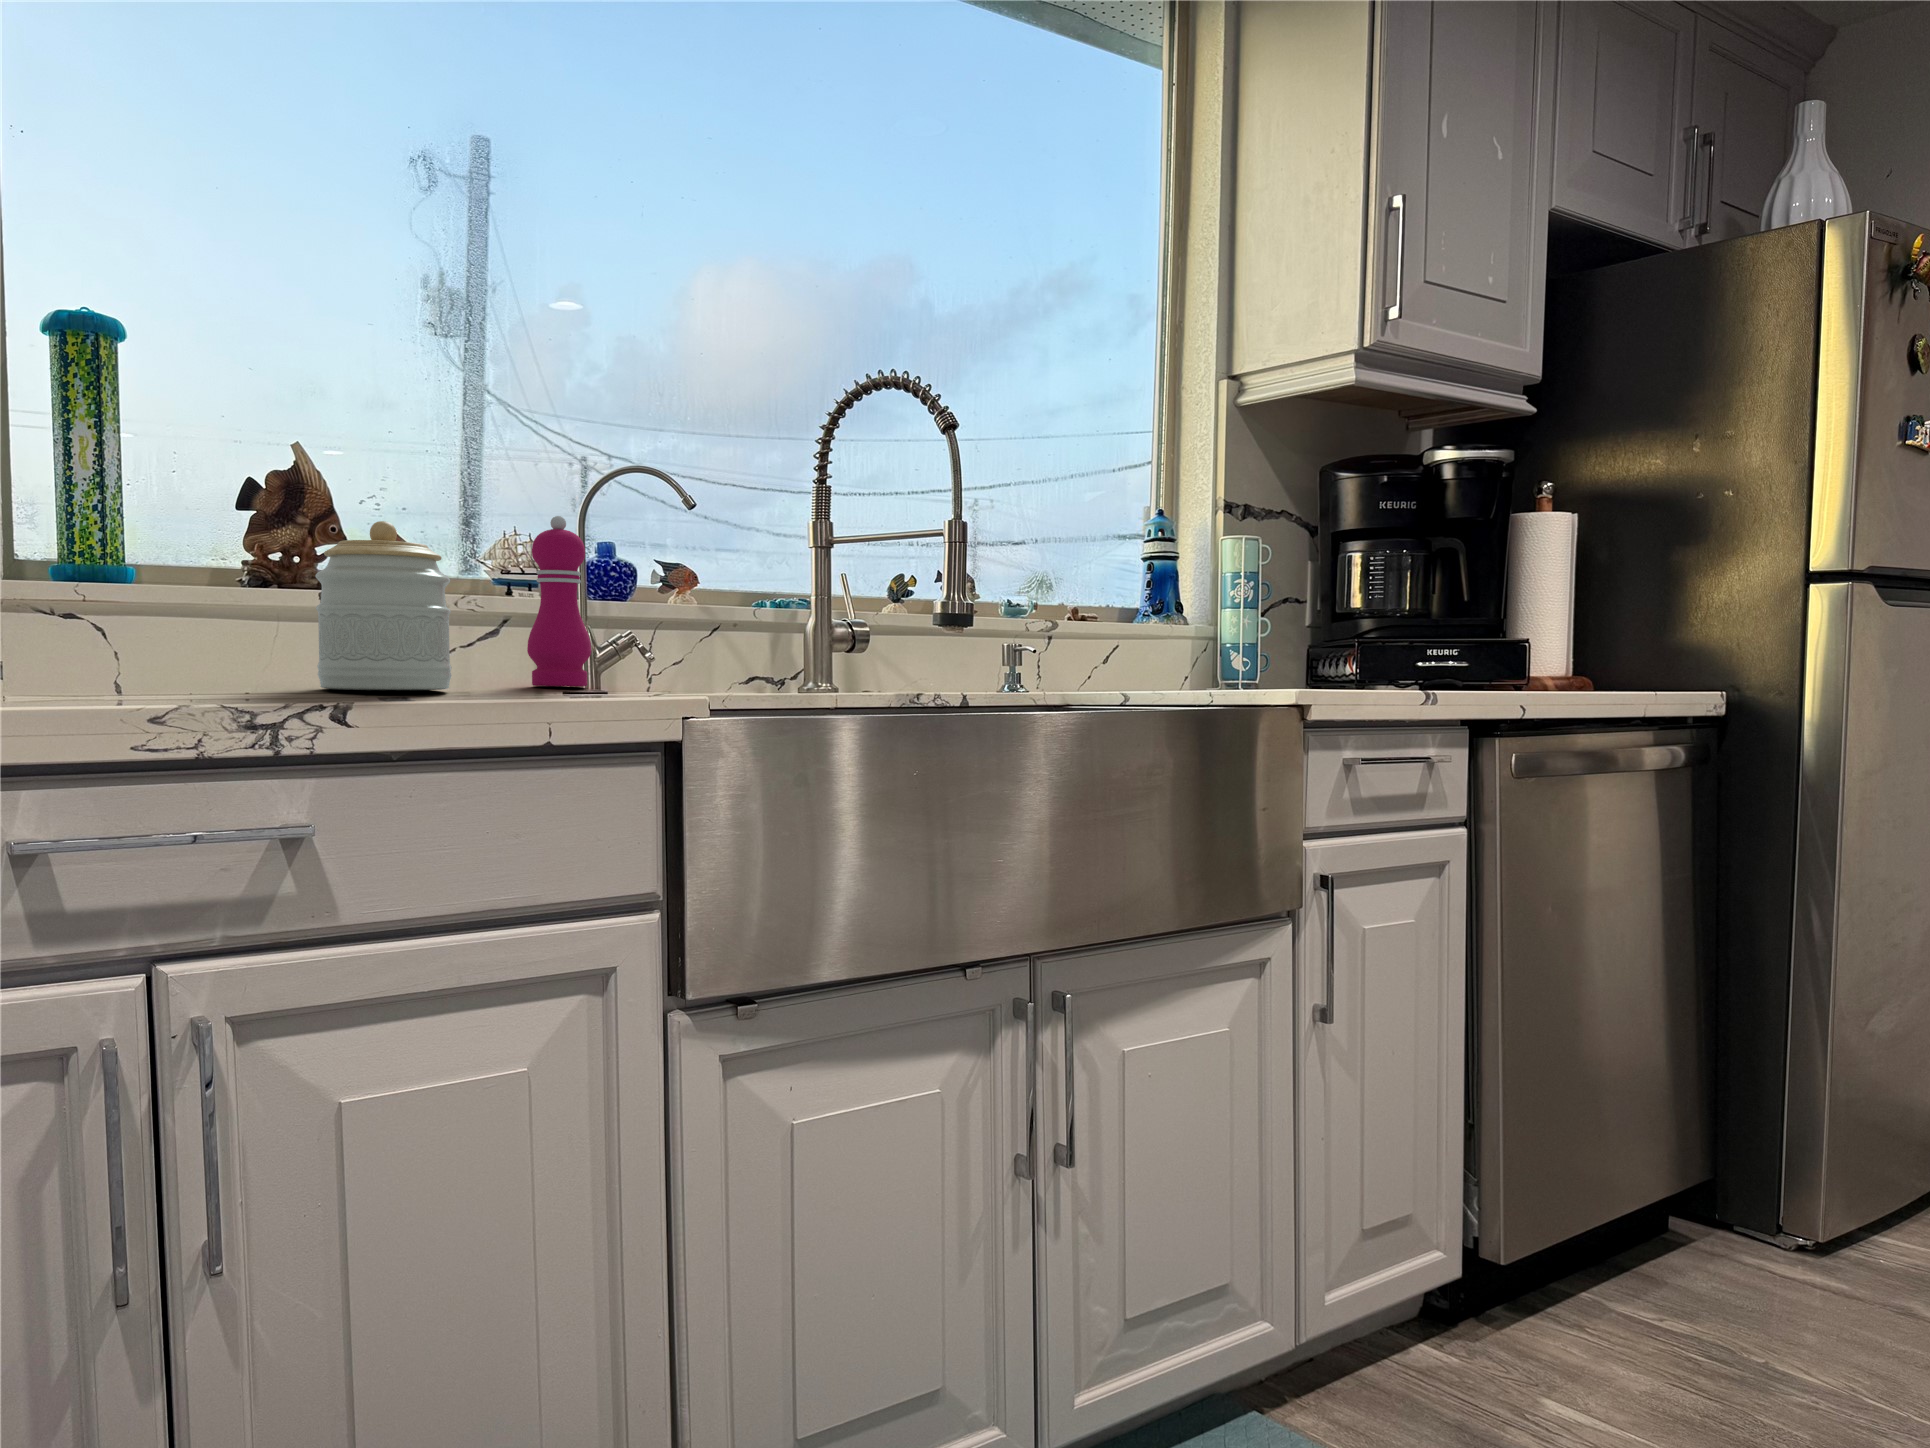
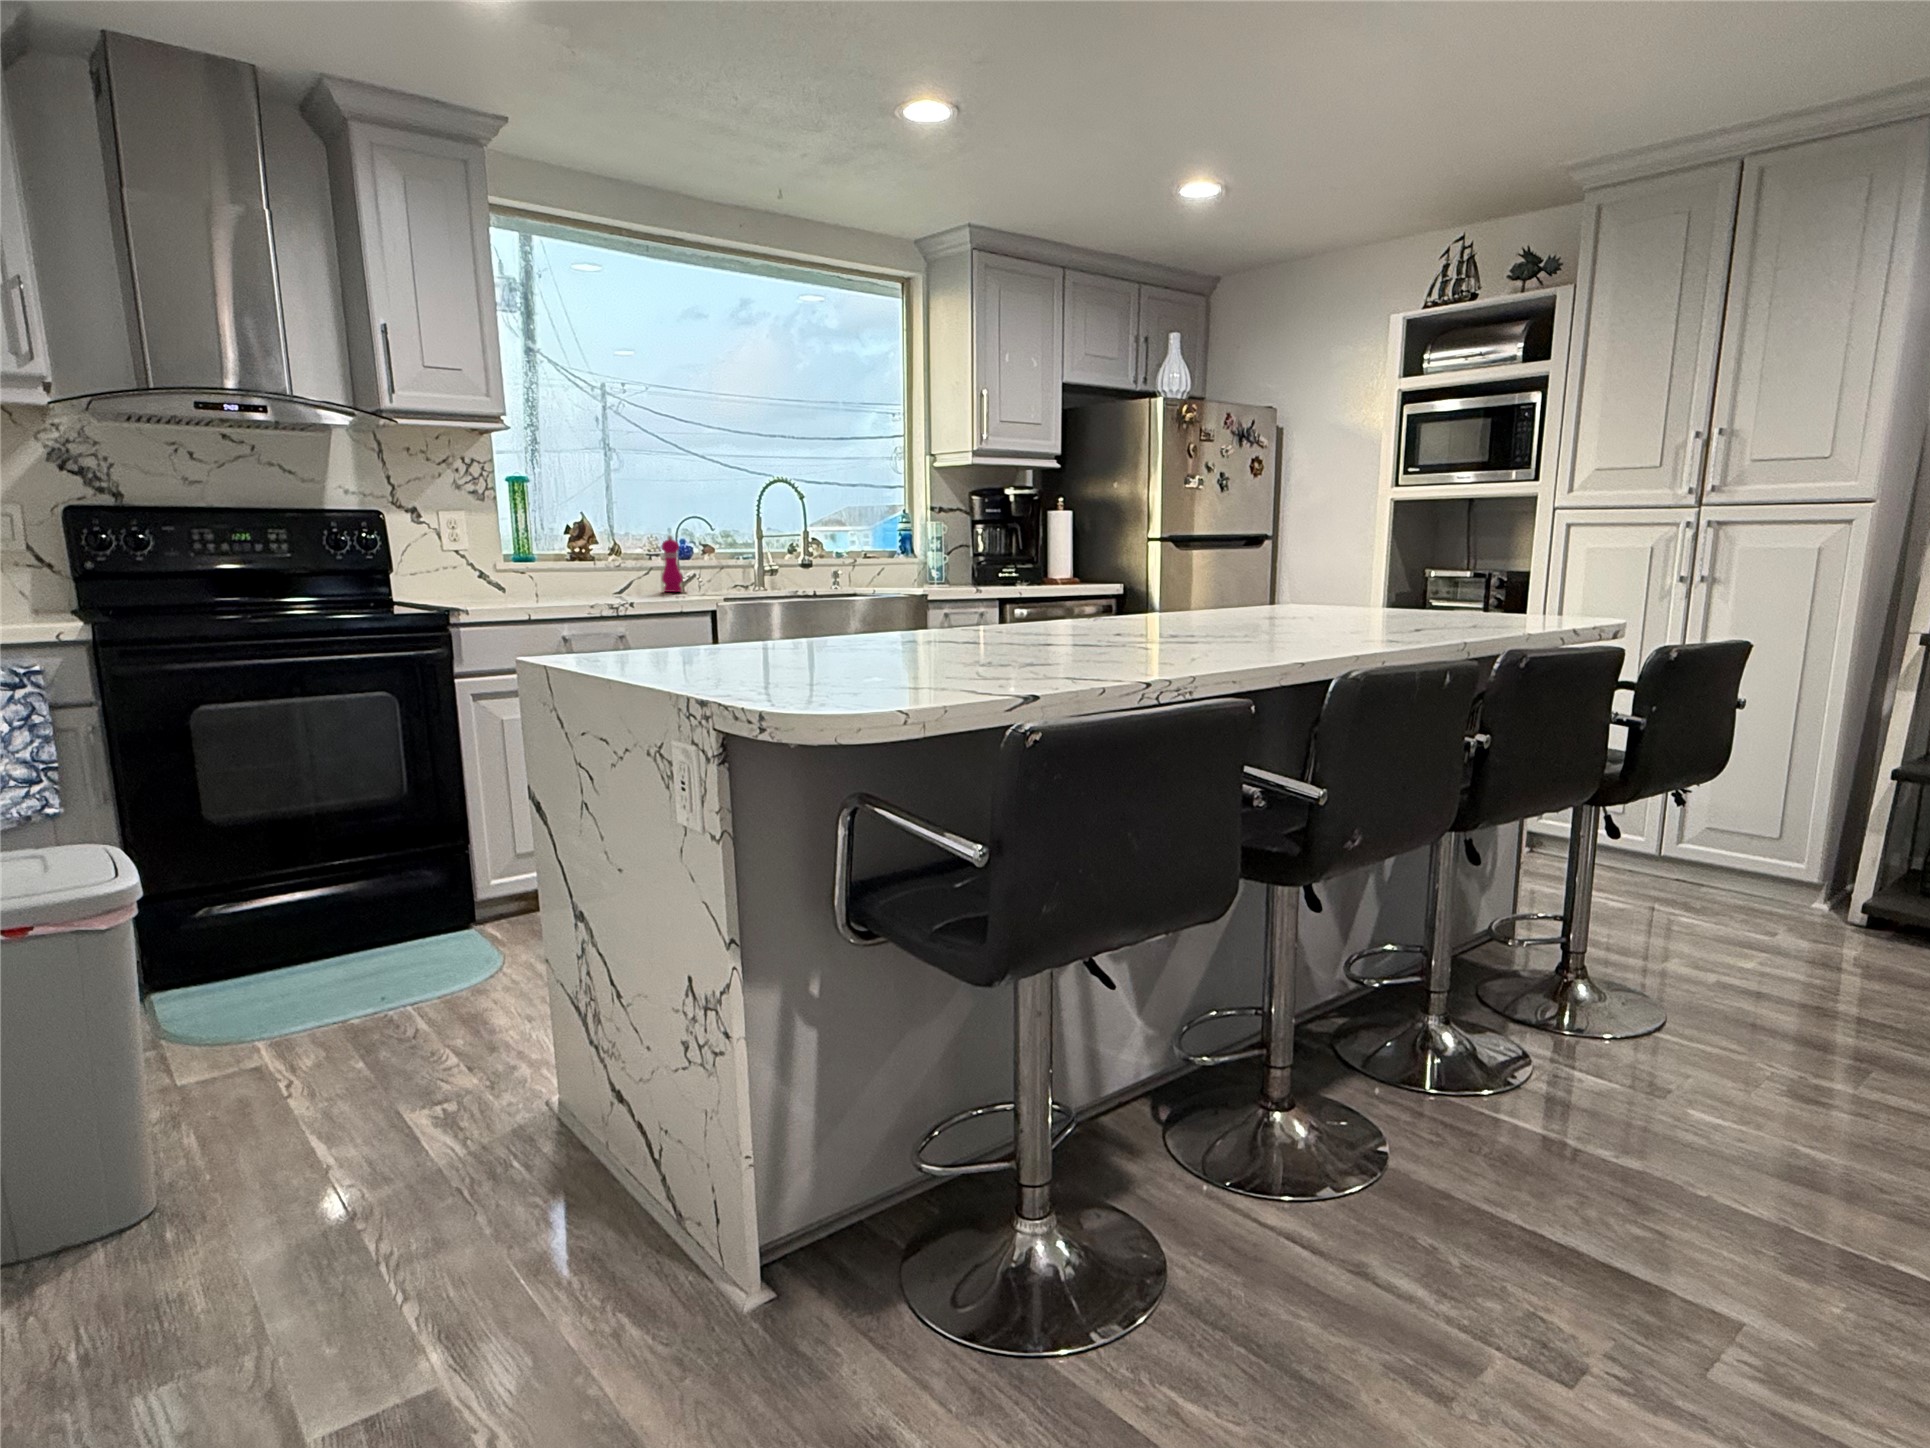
jar: present [316,521,452,690] -> none [600,542,642,595]

